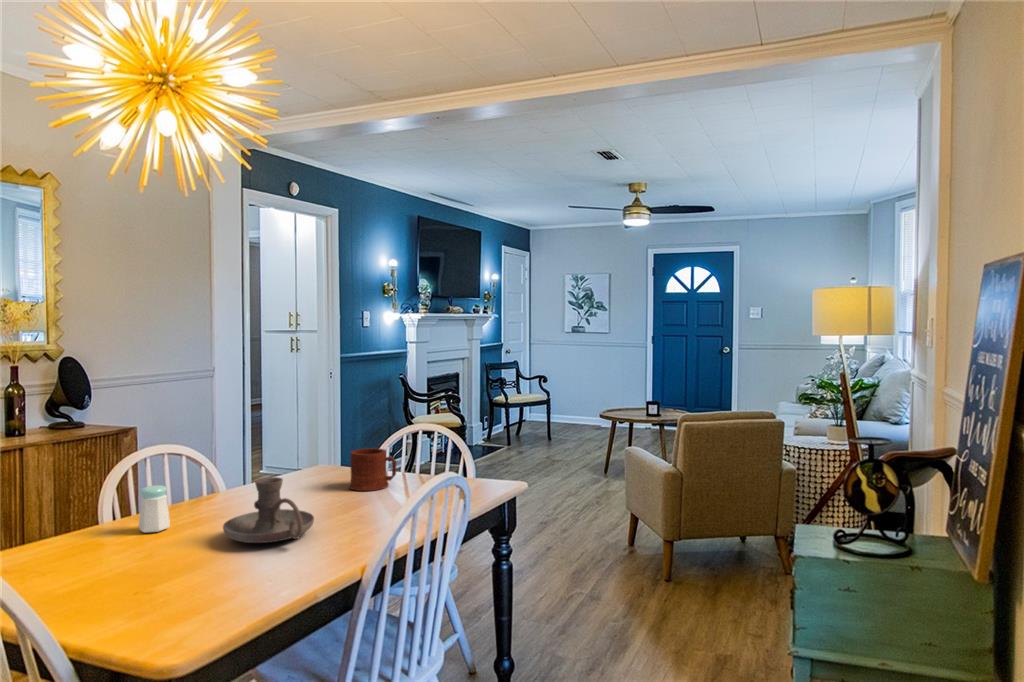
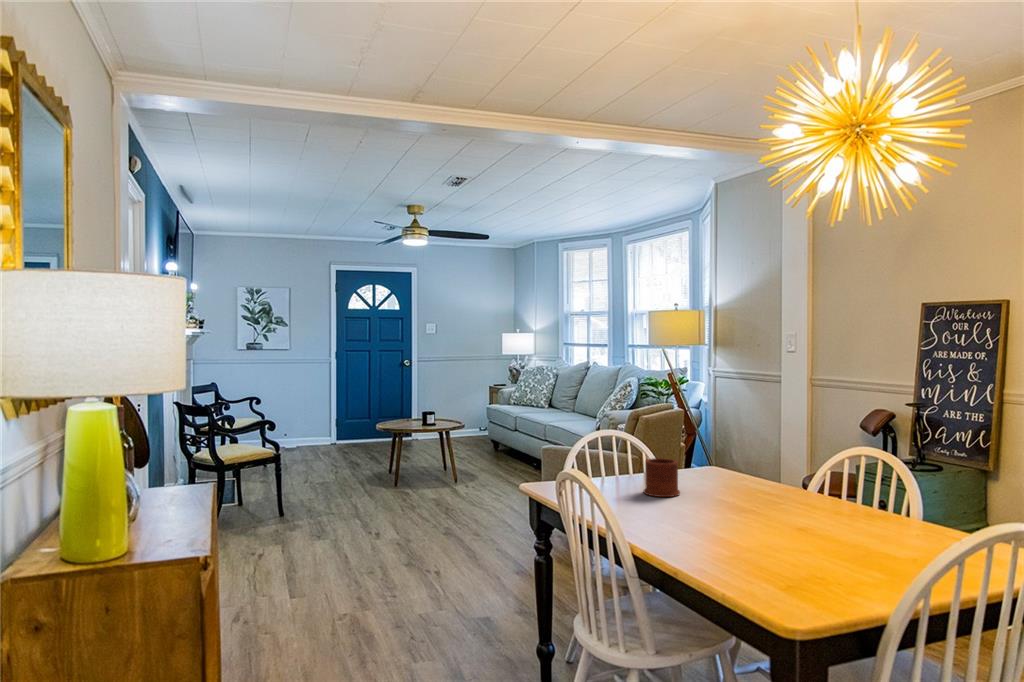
candle holder: present [223,477,314,543] -> none [746,479,839,534]
salt shaker: present [139,485,170,532] -> none [693,508,721,555]

